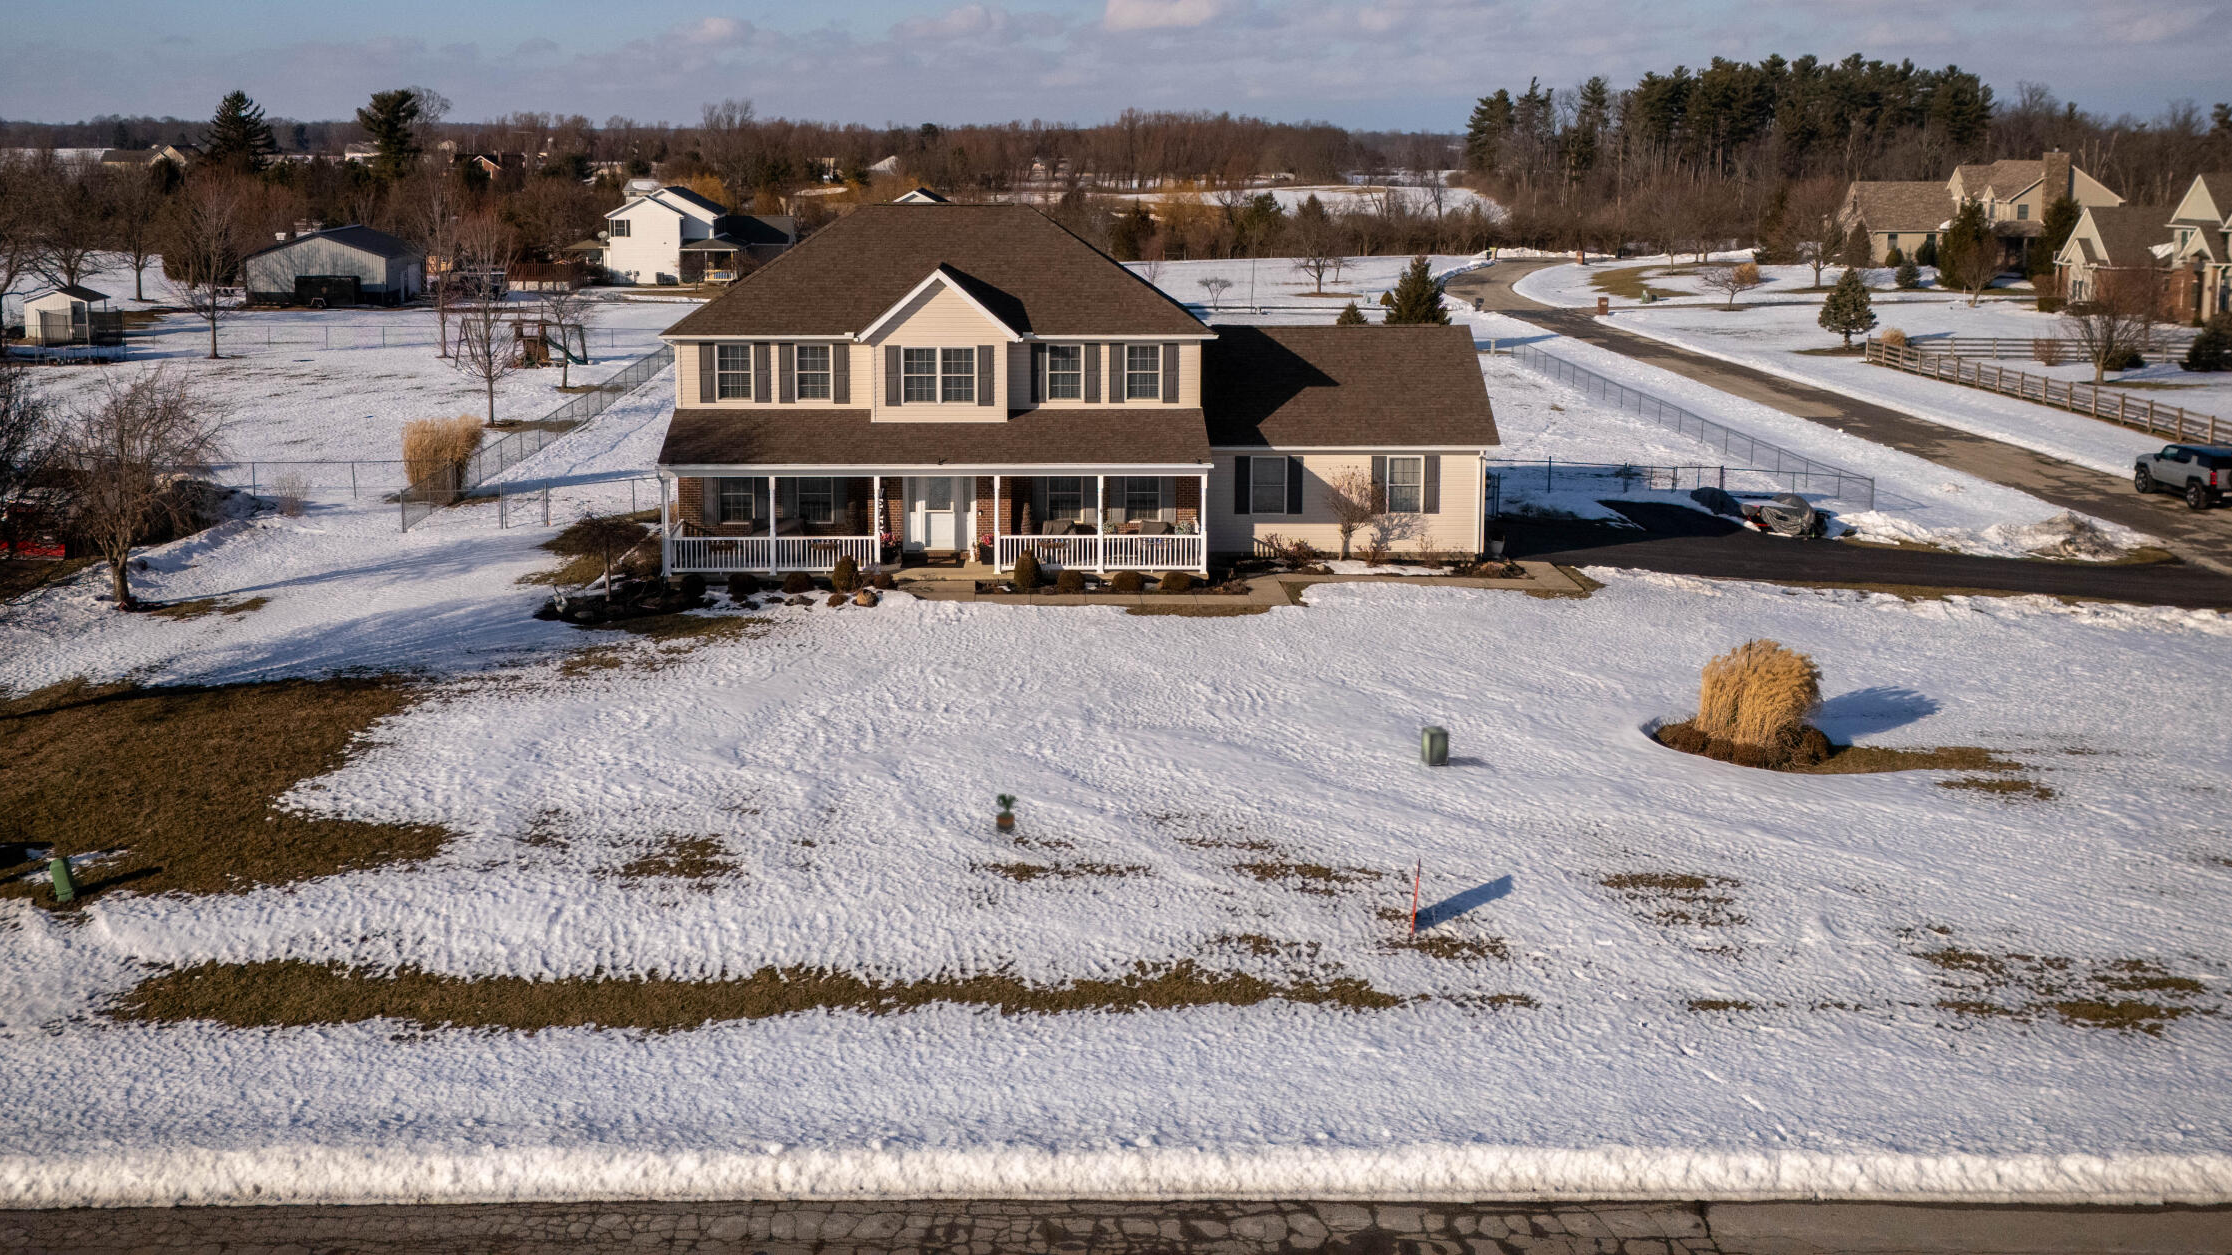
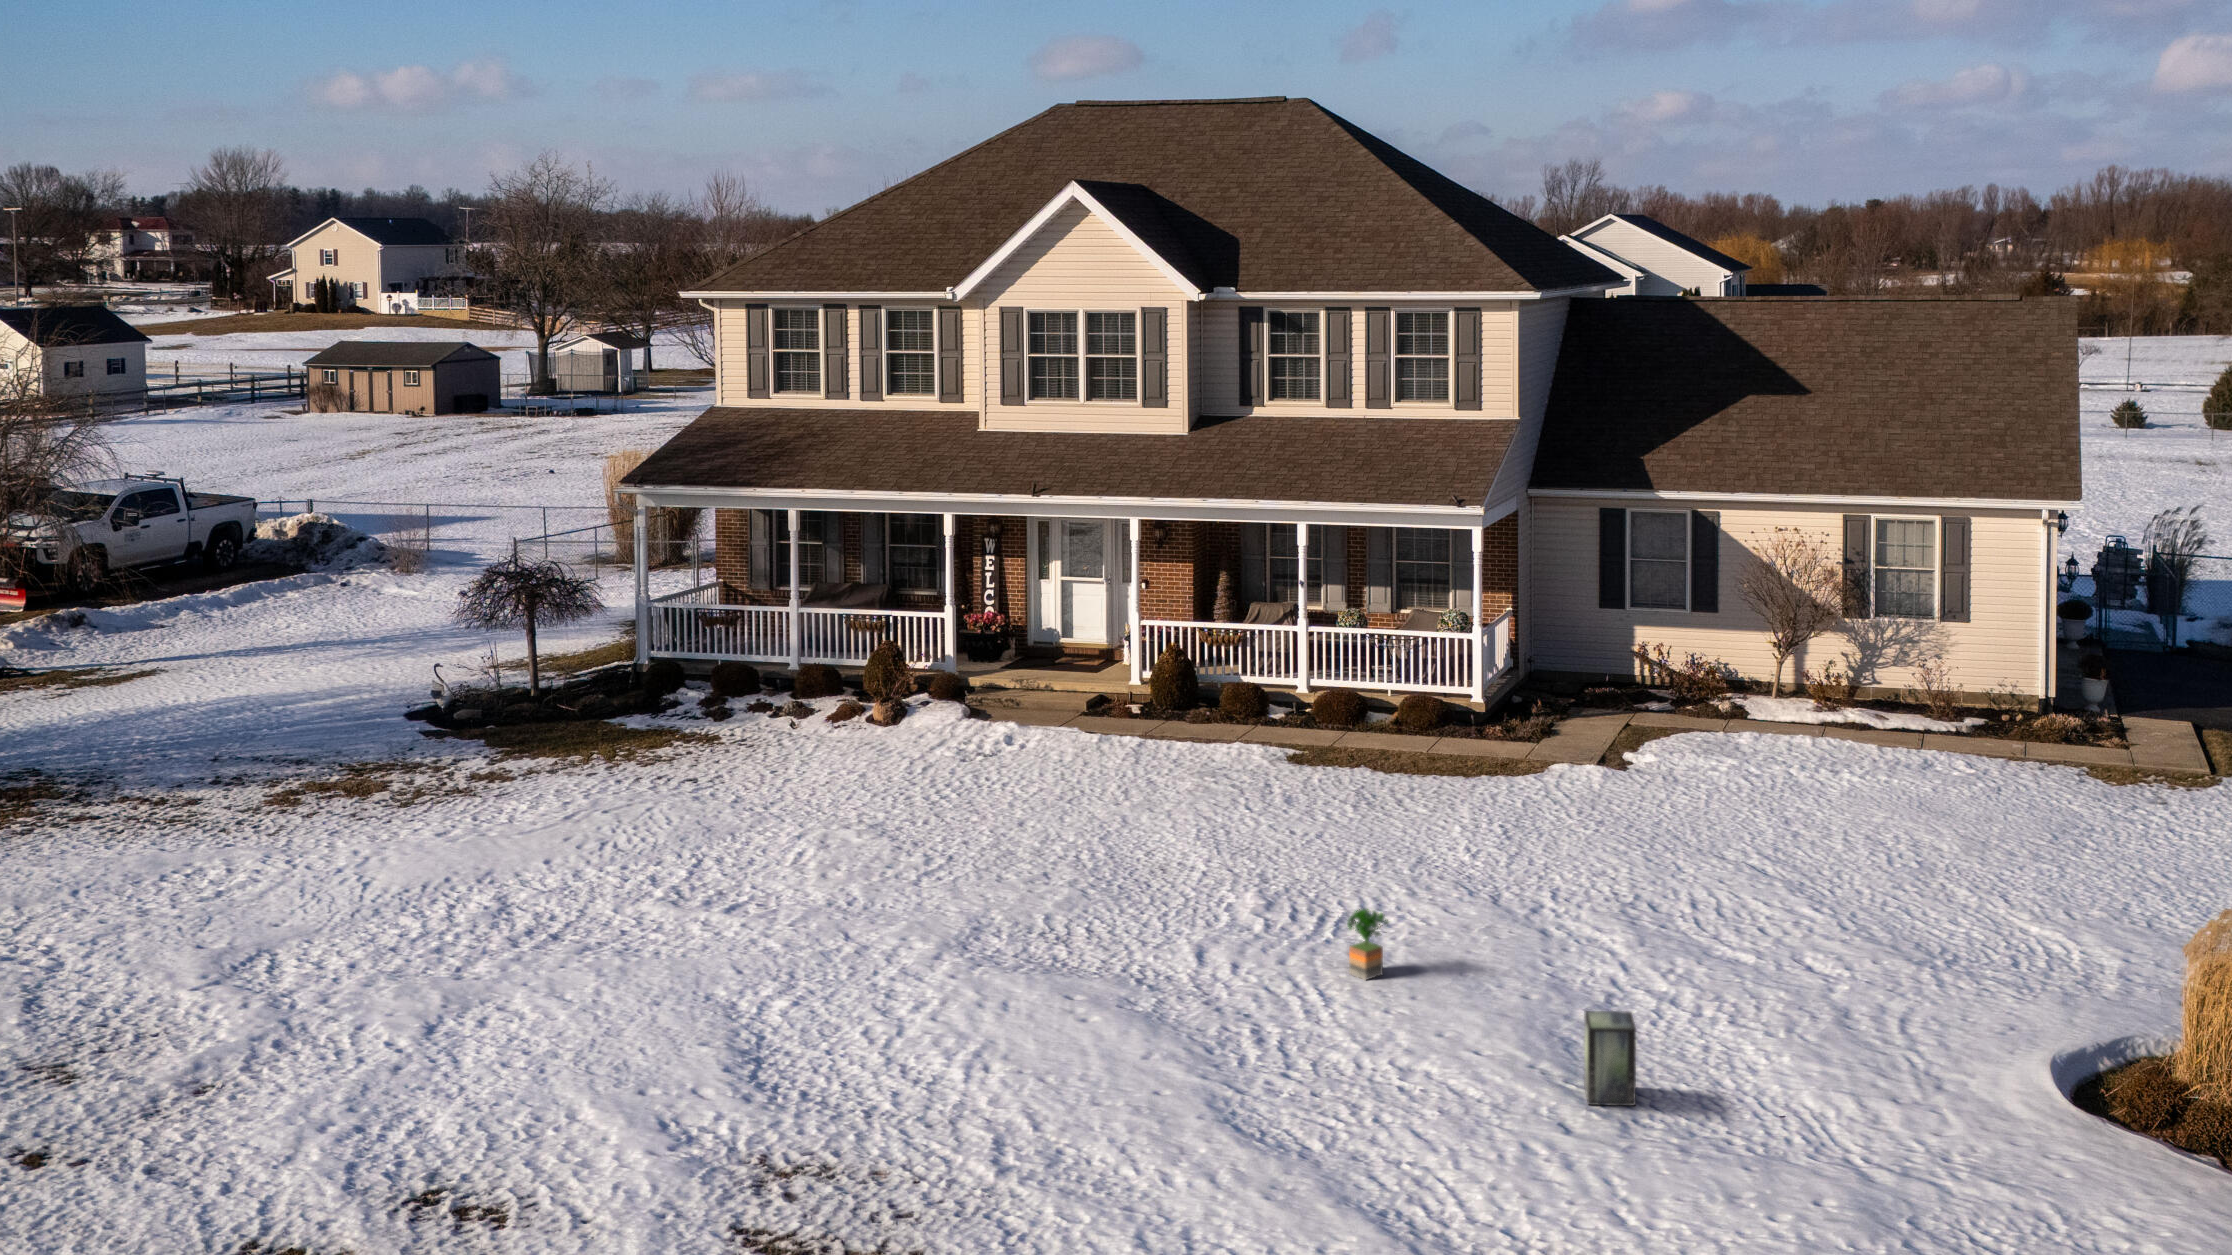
potted tree: present [996,794,1018,833] -> present [1348,909,1389,980]

